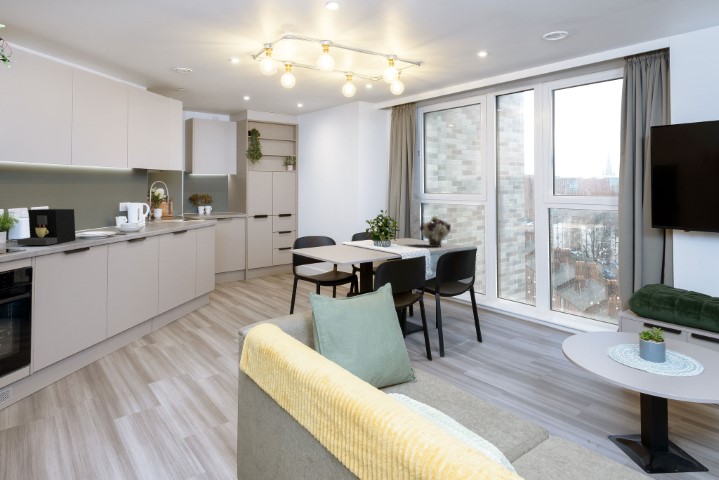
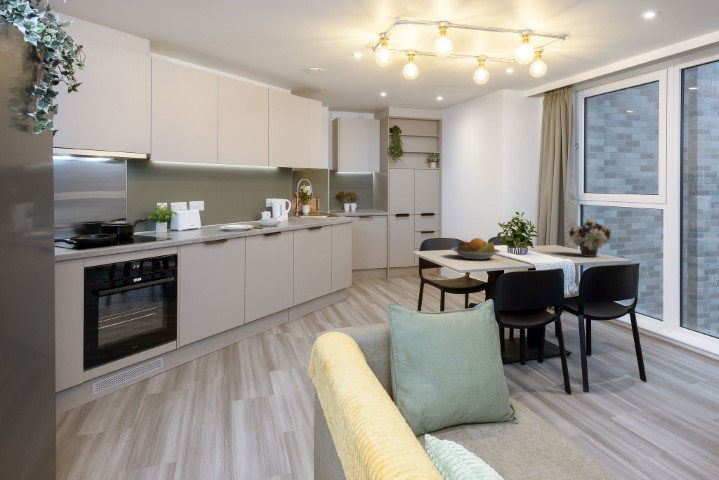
coffee maker: present [17,209,76,245] -> none [171,204,218,236]
fruit bowl: none [329,235,372,254] -> present [451,238,500,260]

